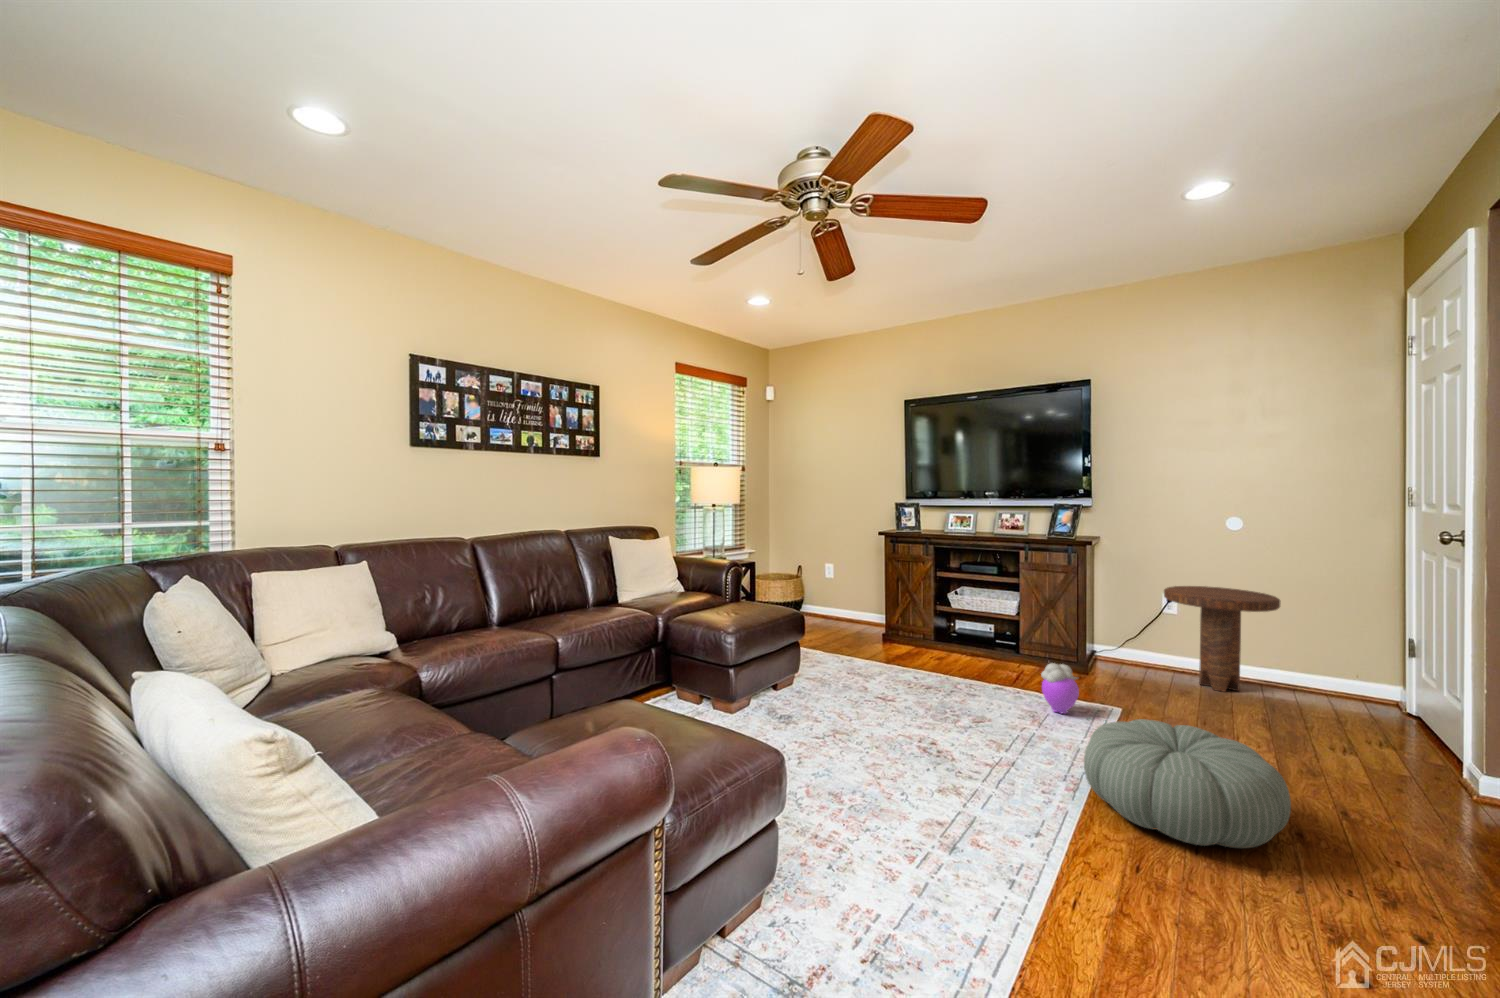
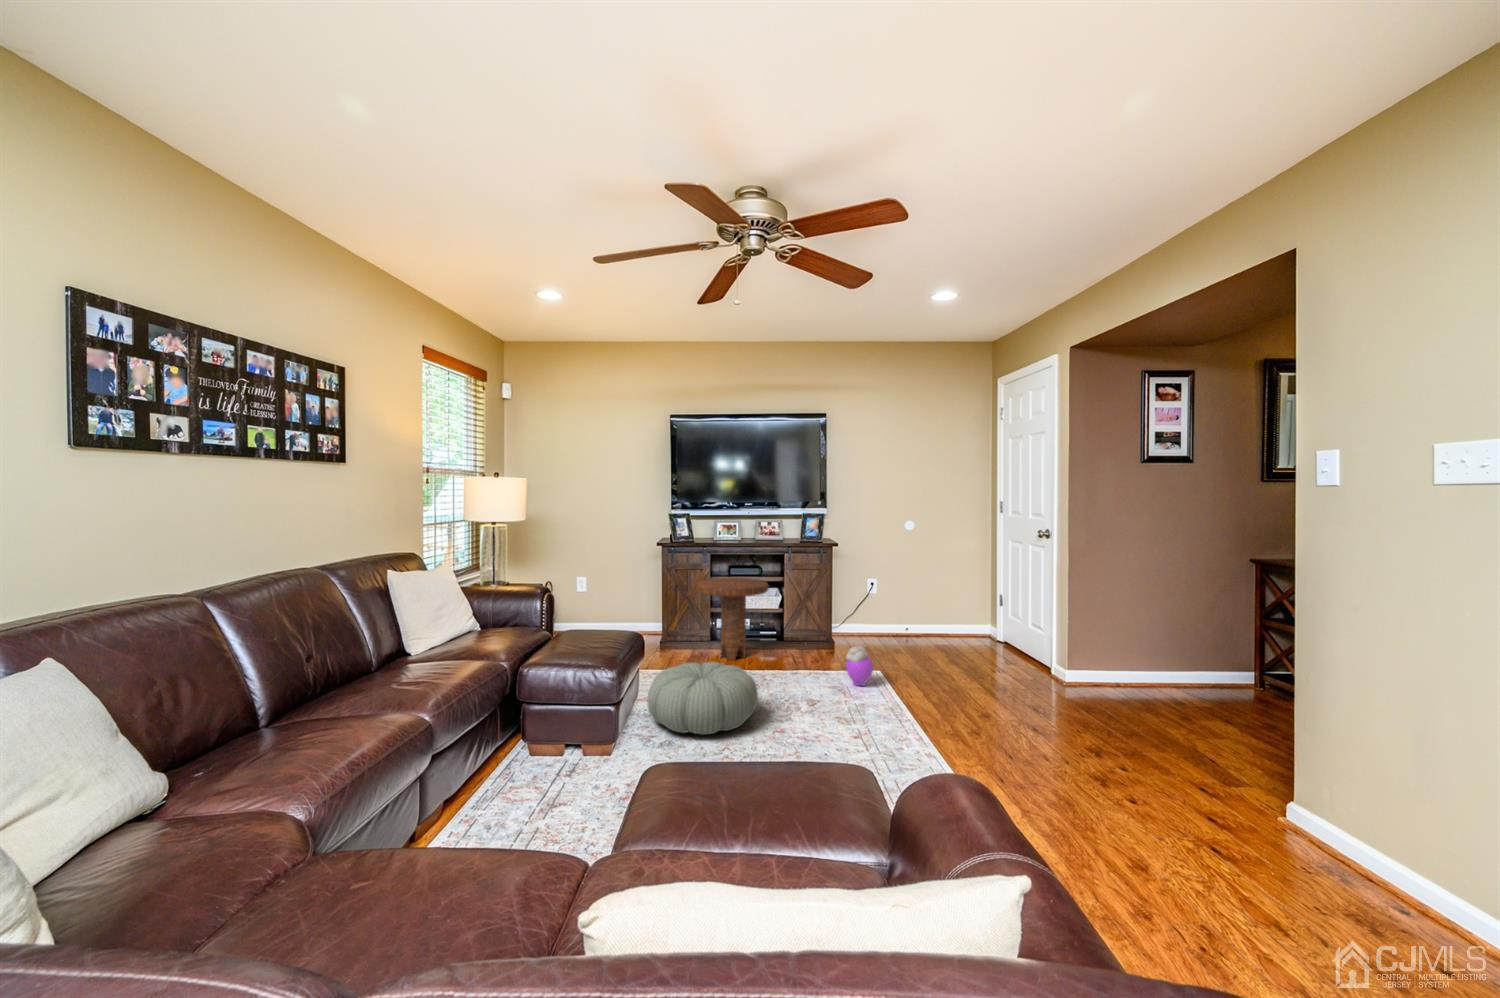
side table: present [1164,586,1281,692] -> present [697,578,769,660]
pouf: present [1084,719,1291,848] -> present [647,662,758,734]

